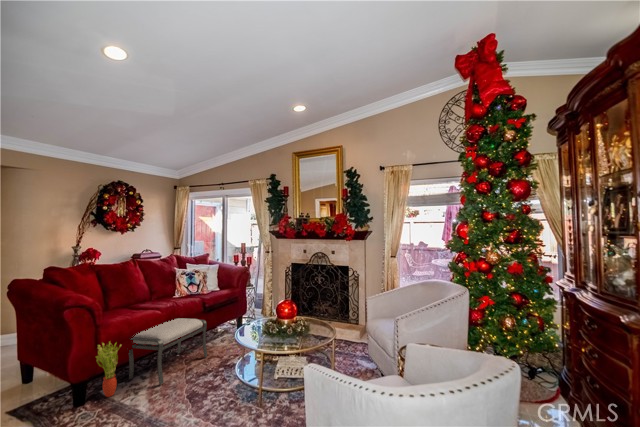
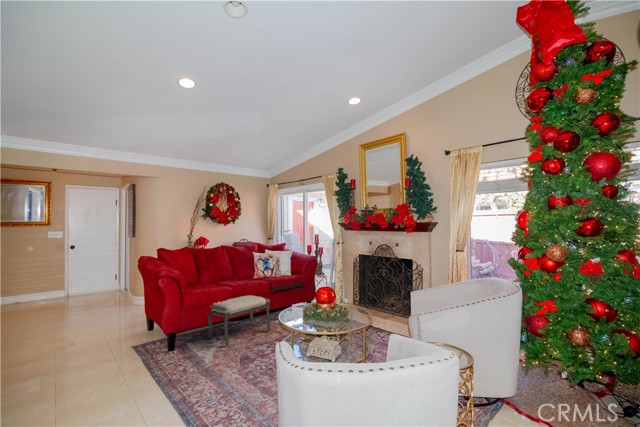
potted plant: present [96,343,121,397] -> none [181,305,200,348]

